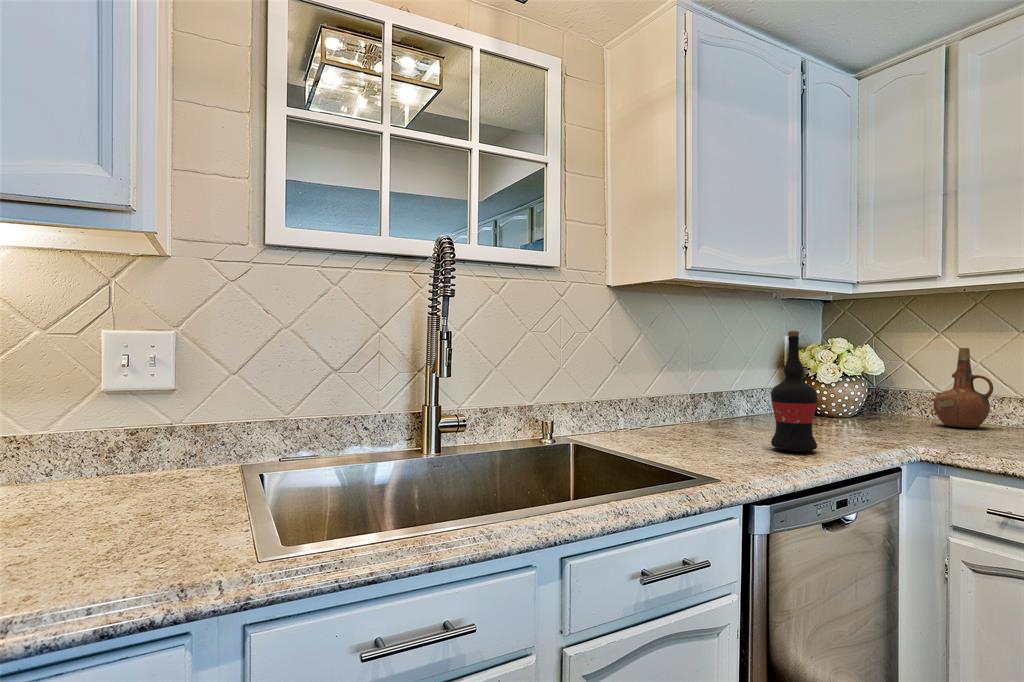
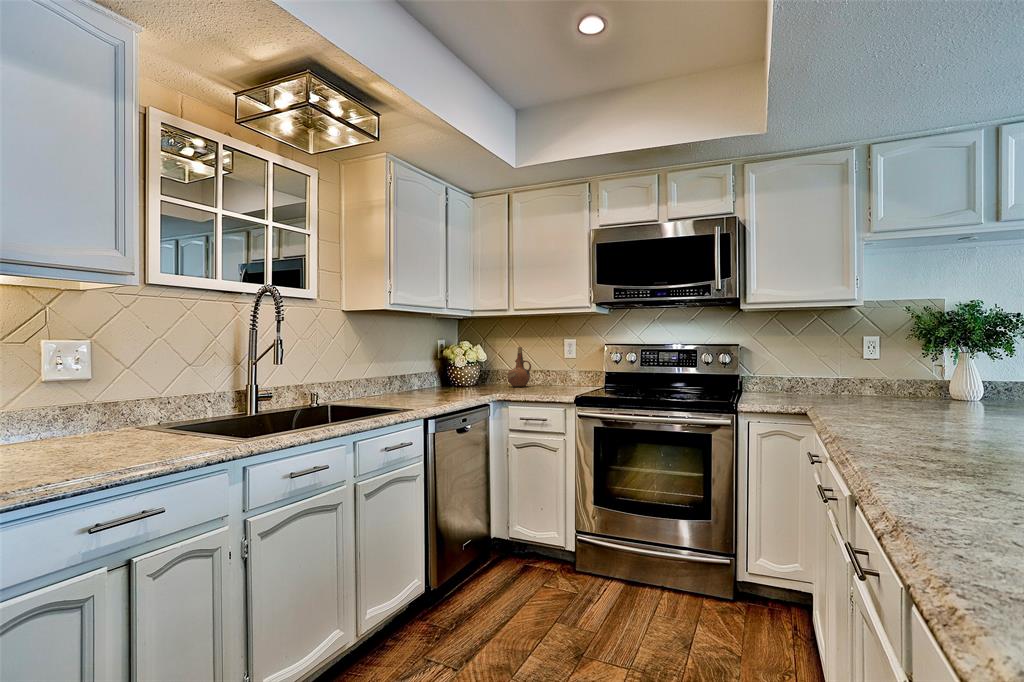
wine bottle: present [771,331,817,451] -> none [434,339,455,399]

